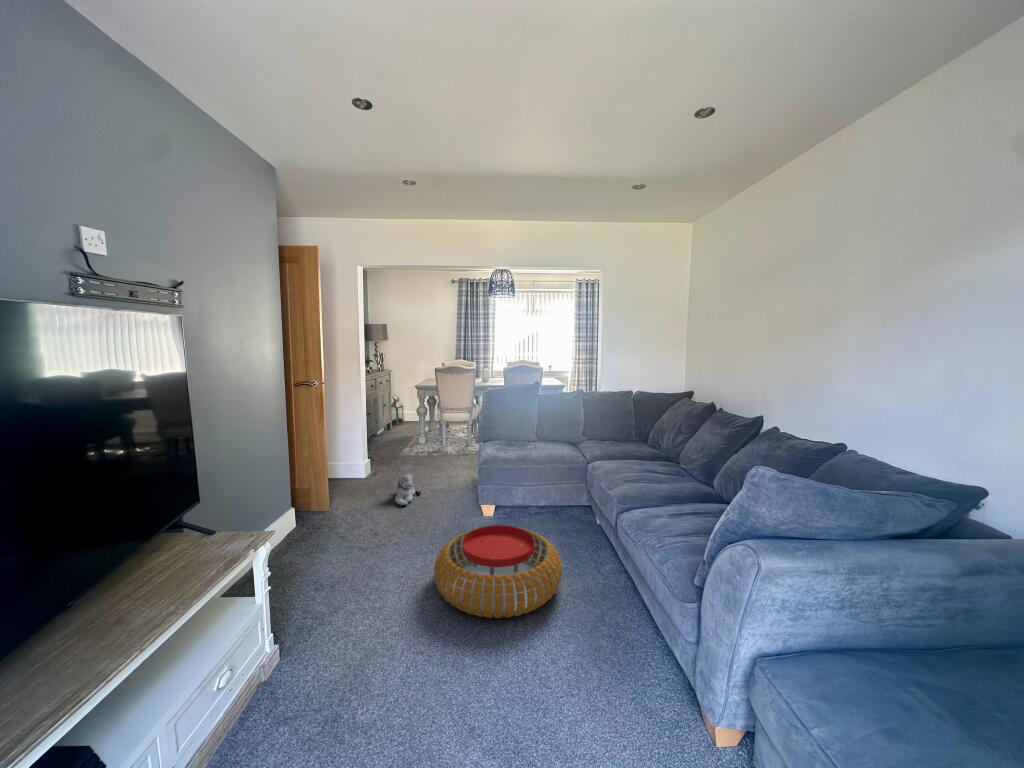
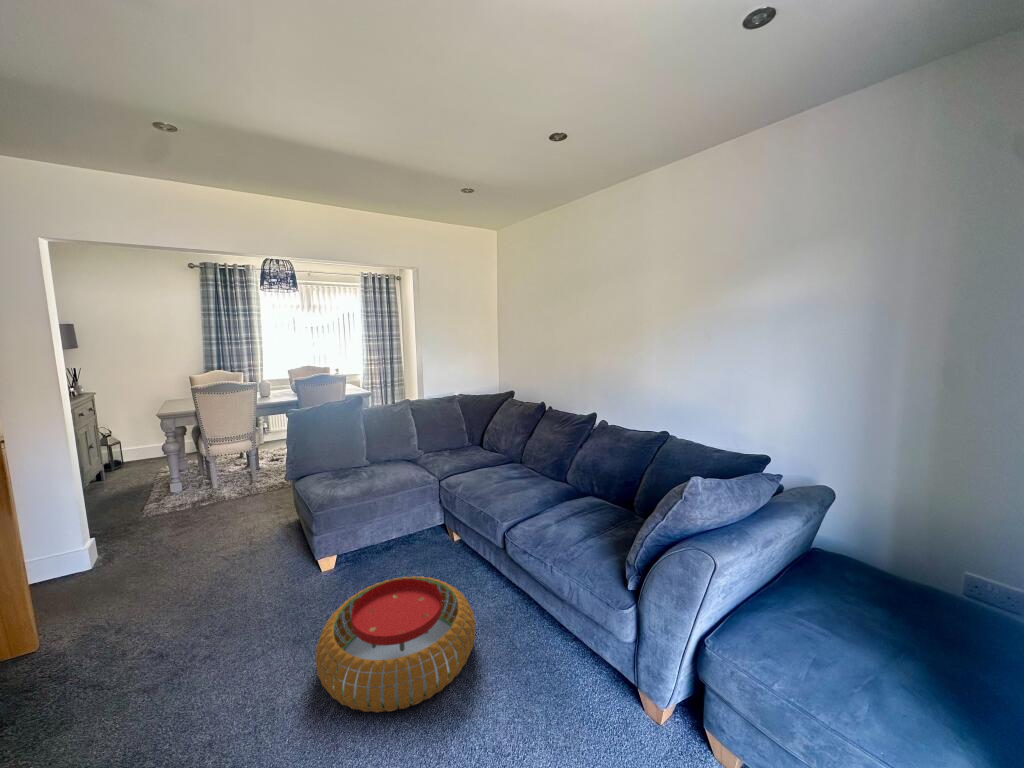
plush toy: present [395,474,421,506] -> none [174,546,219,596]

